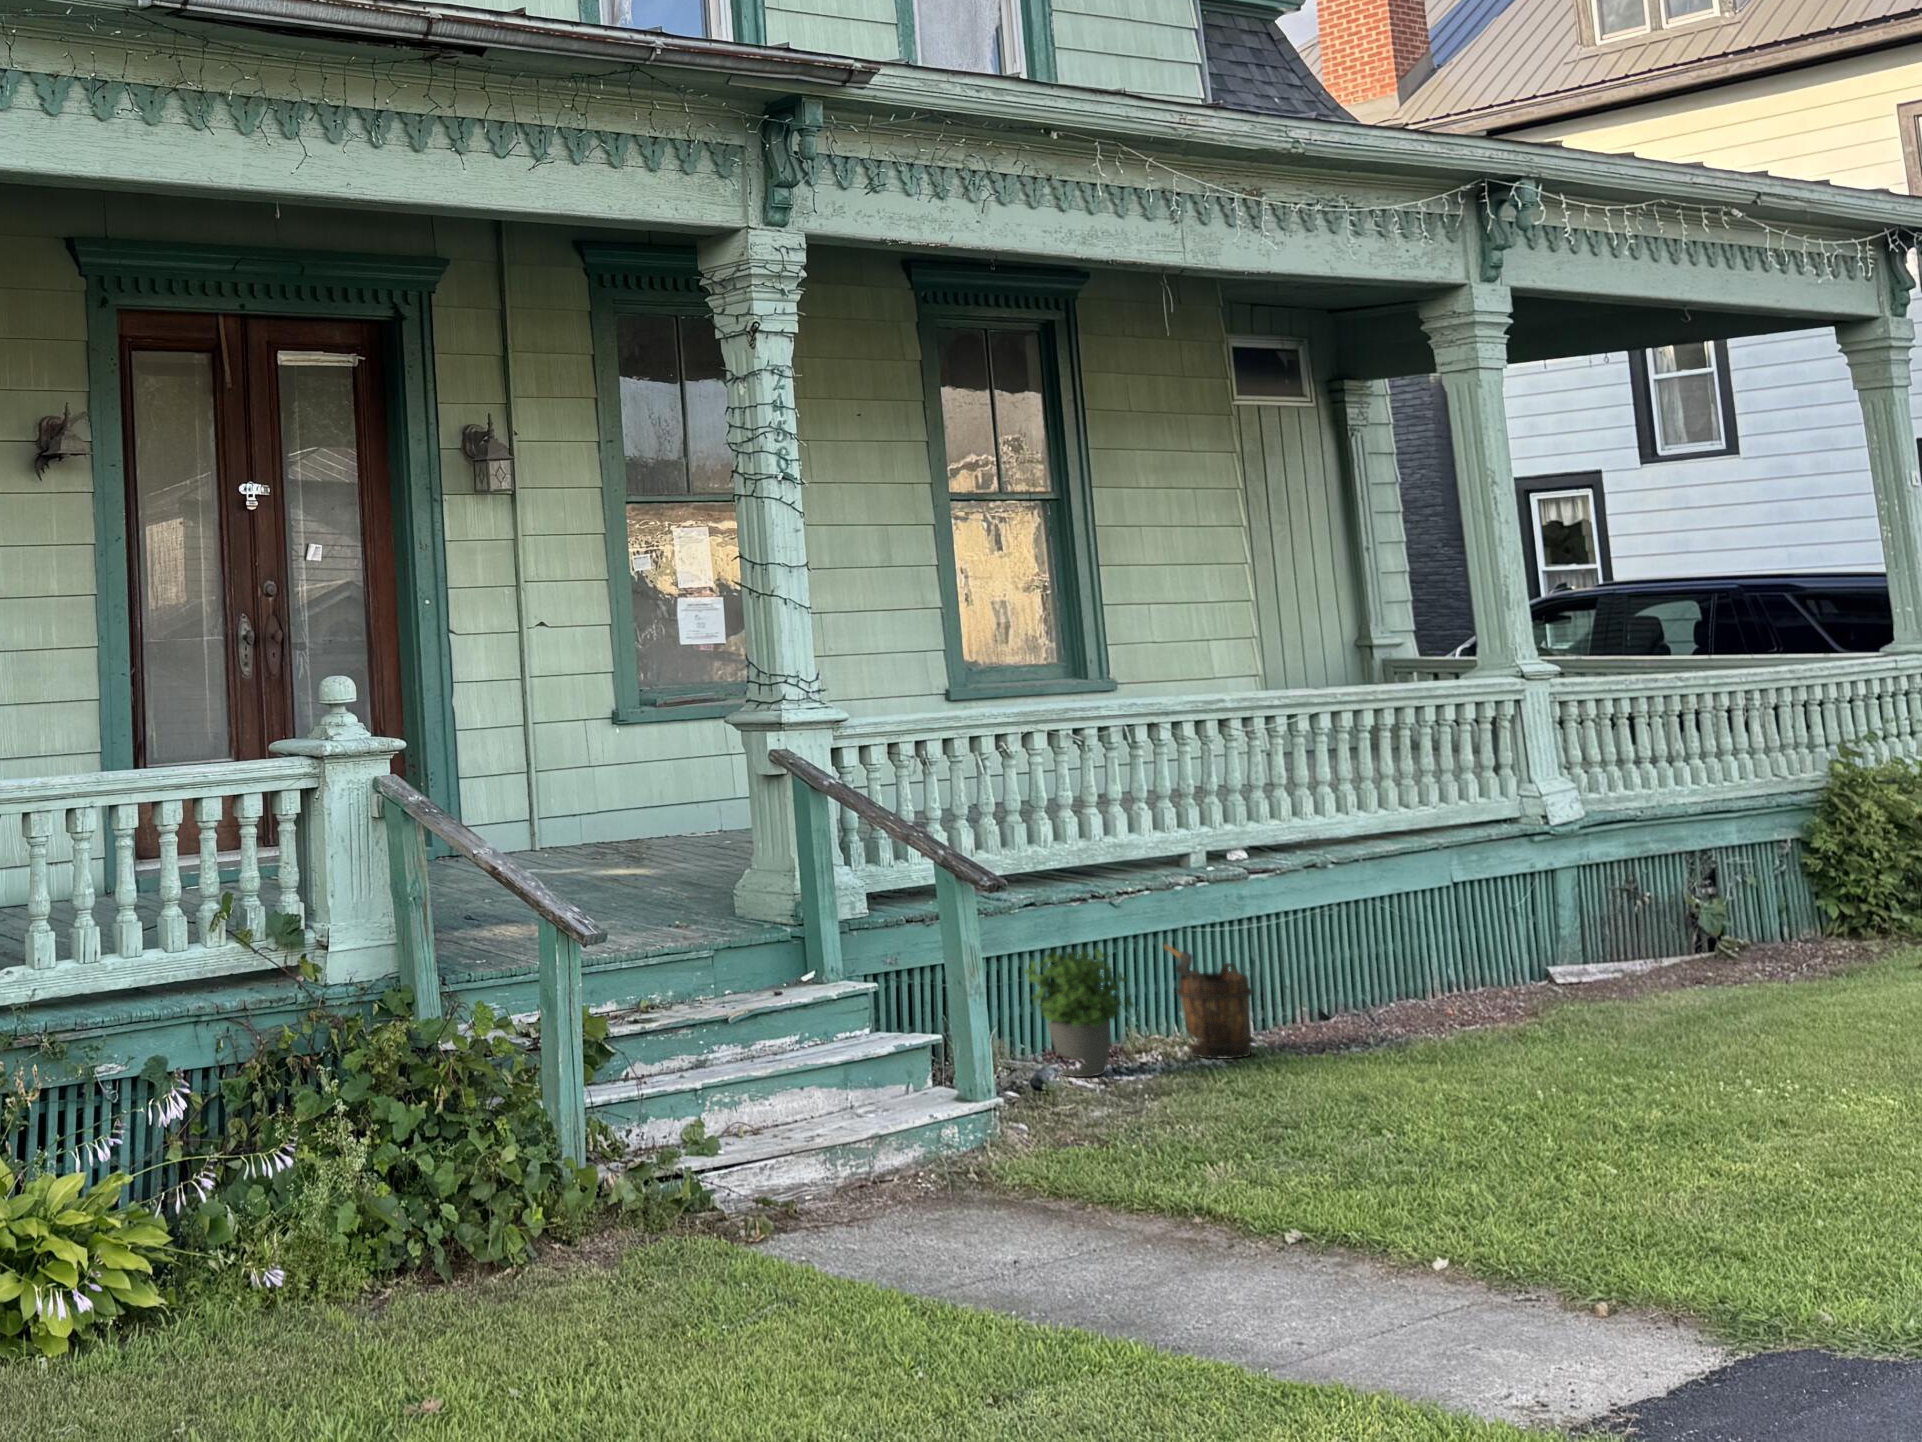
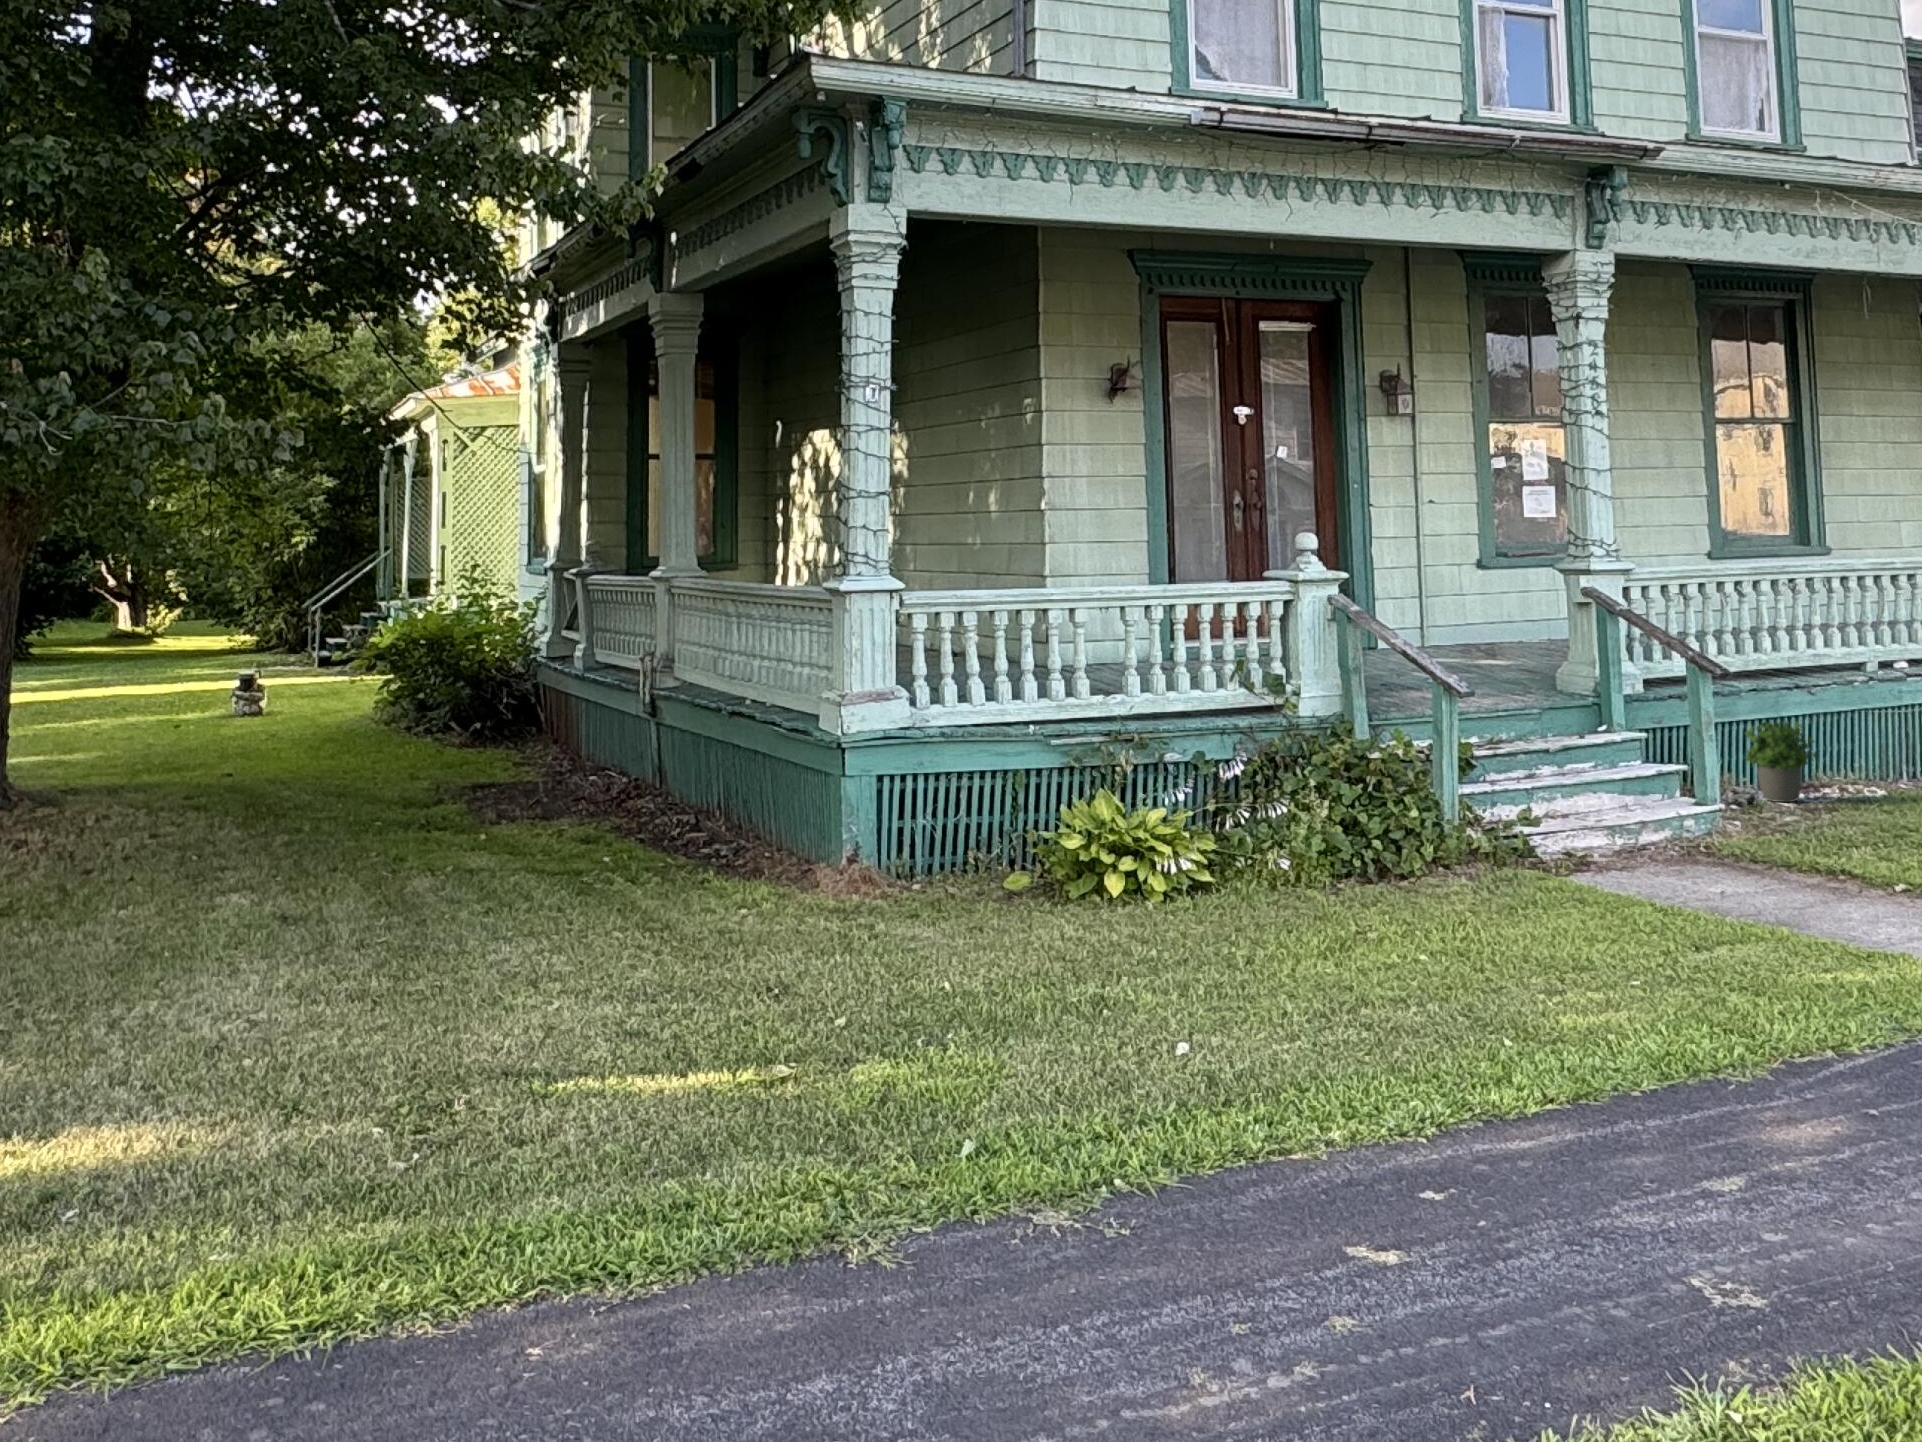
bucket: present [1164,945,1254,1059] -> none [1837,718,1904,797]

